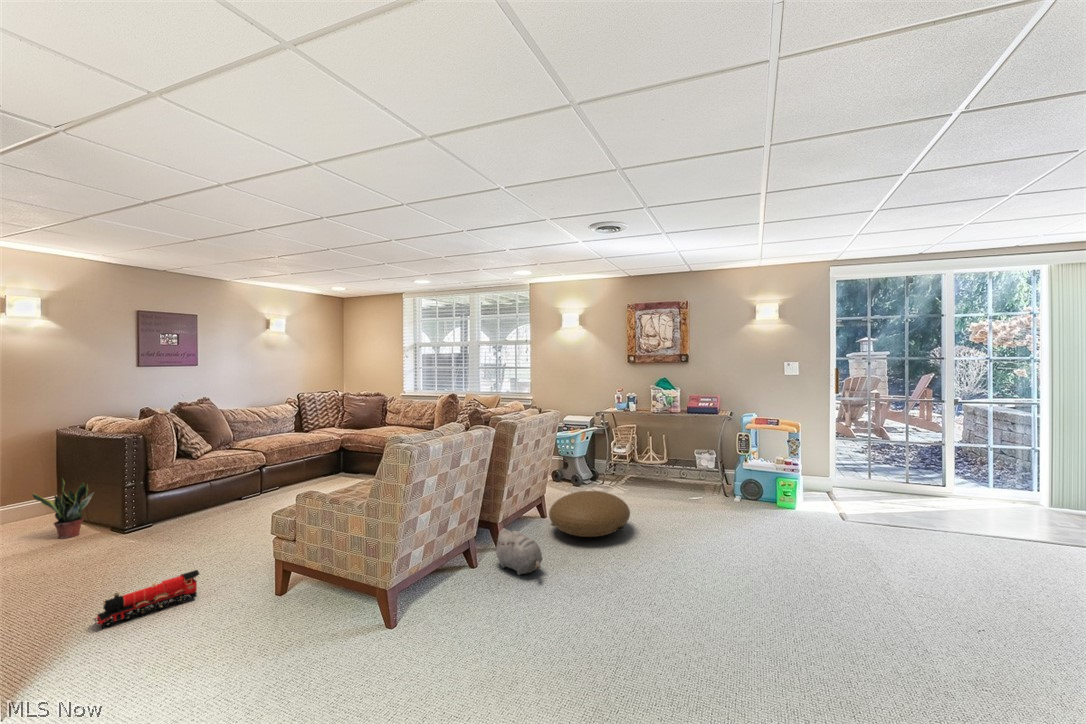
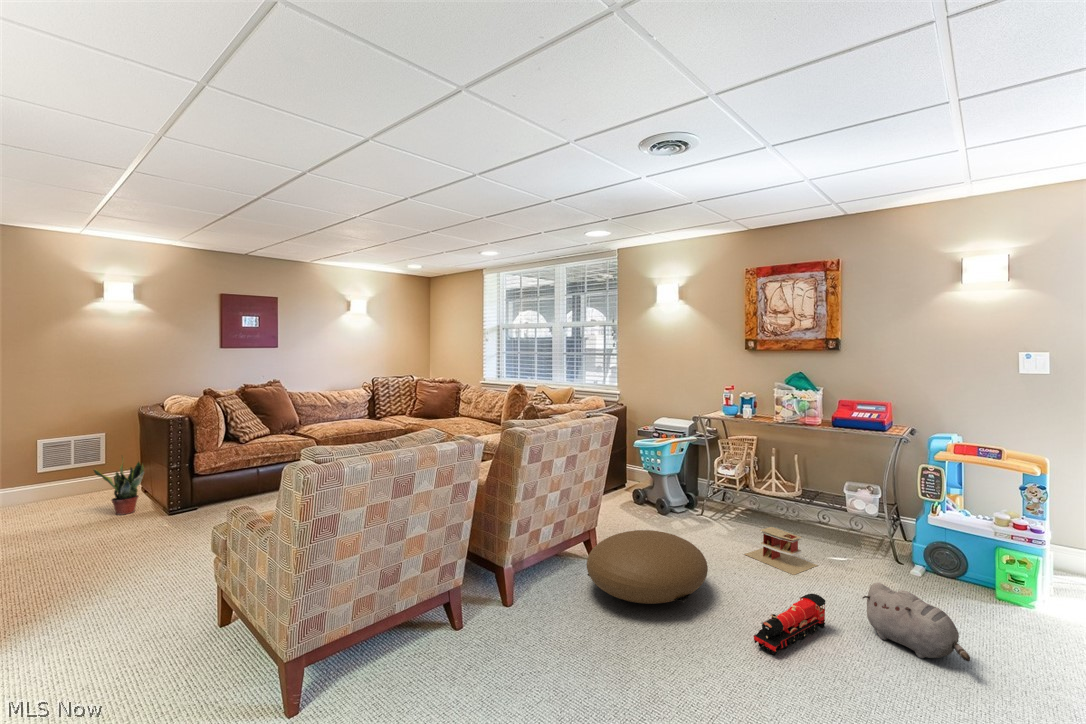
toy house: none [641,484,687,512] -> present [745,527,818,575]
plush toy: present [494,529,543,575] -> present [862,583,970,661]
toy train: present [94,570,199,628] -> present [754,594,825,655]

